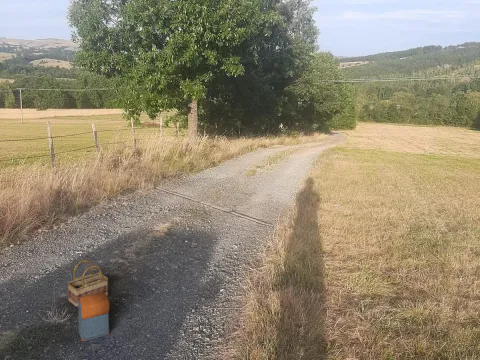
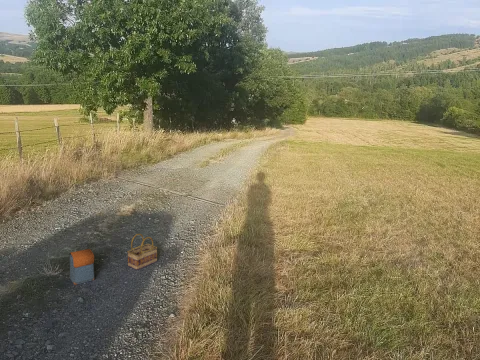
basket: present [67,260,108,307] -> present [127,234,157,270]

